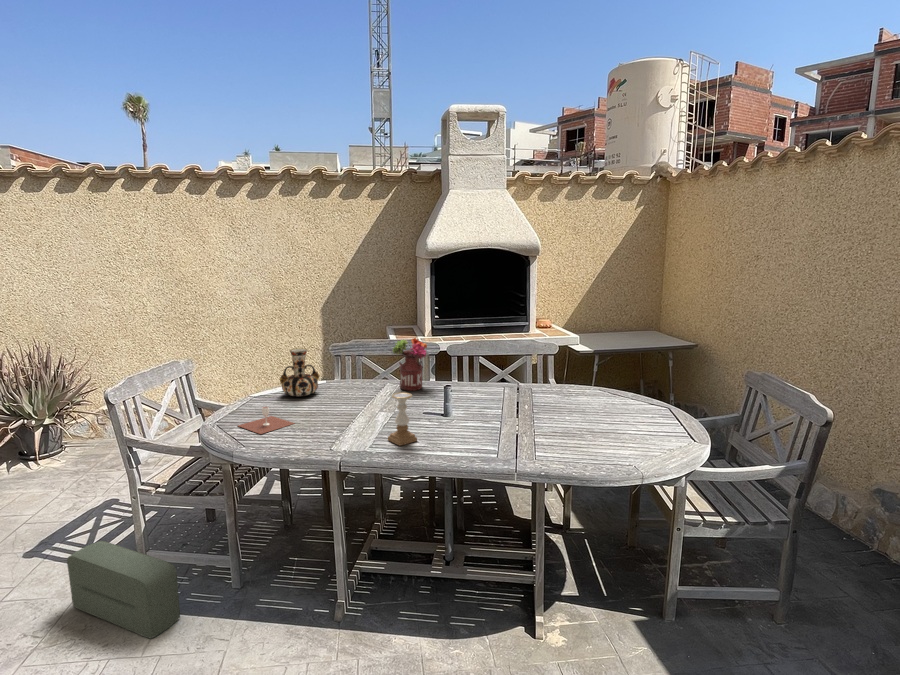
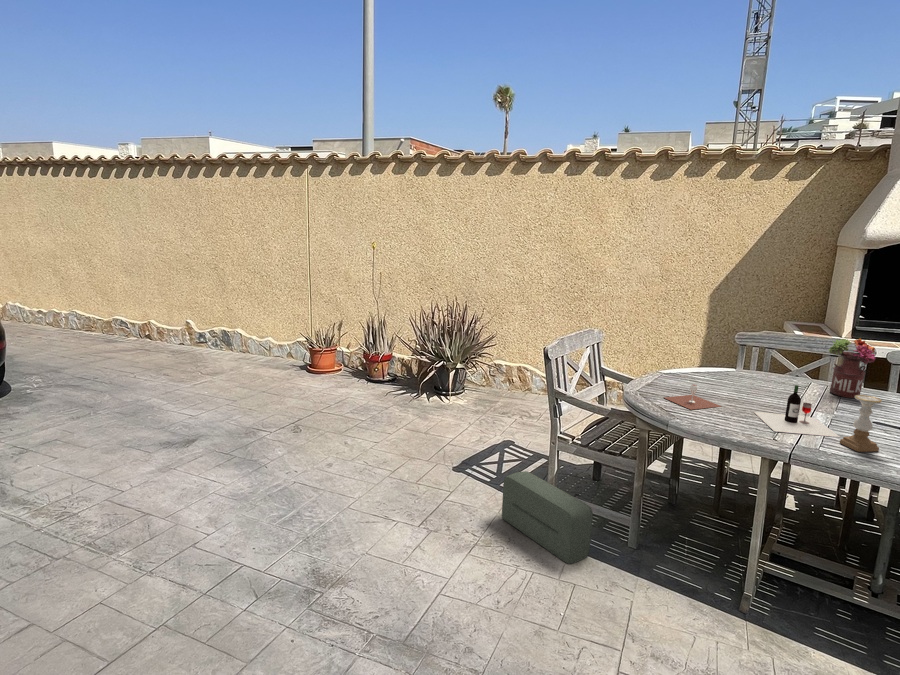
vase: present [279,348,319,397] -> none [695,333,736,382]
wine bottle: none [324,391,391,441] -> present [754,385,840,437]

